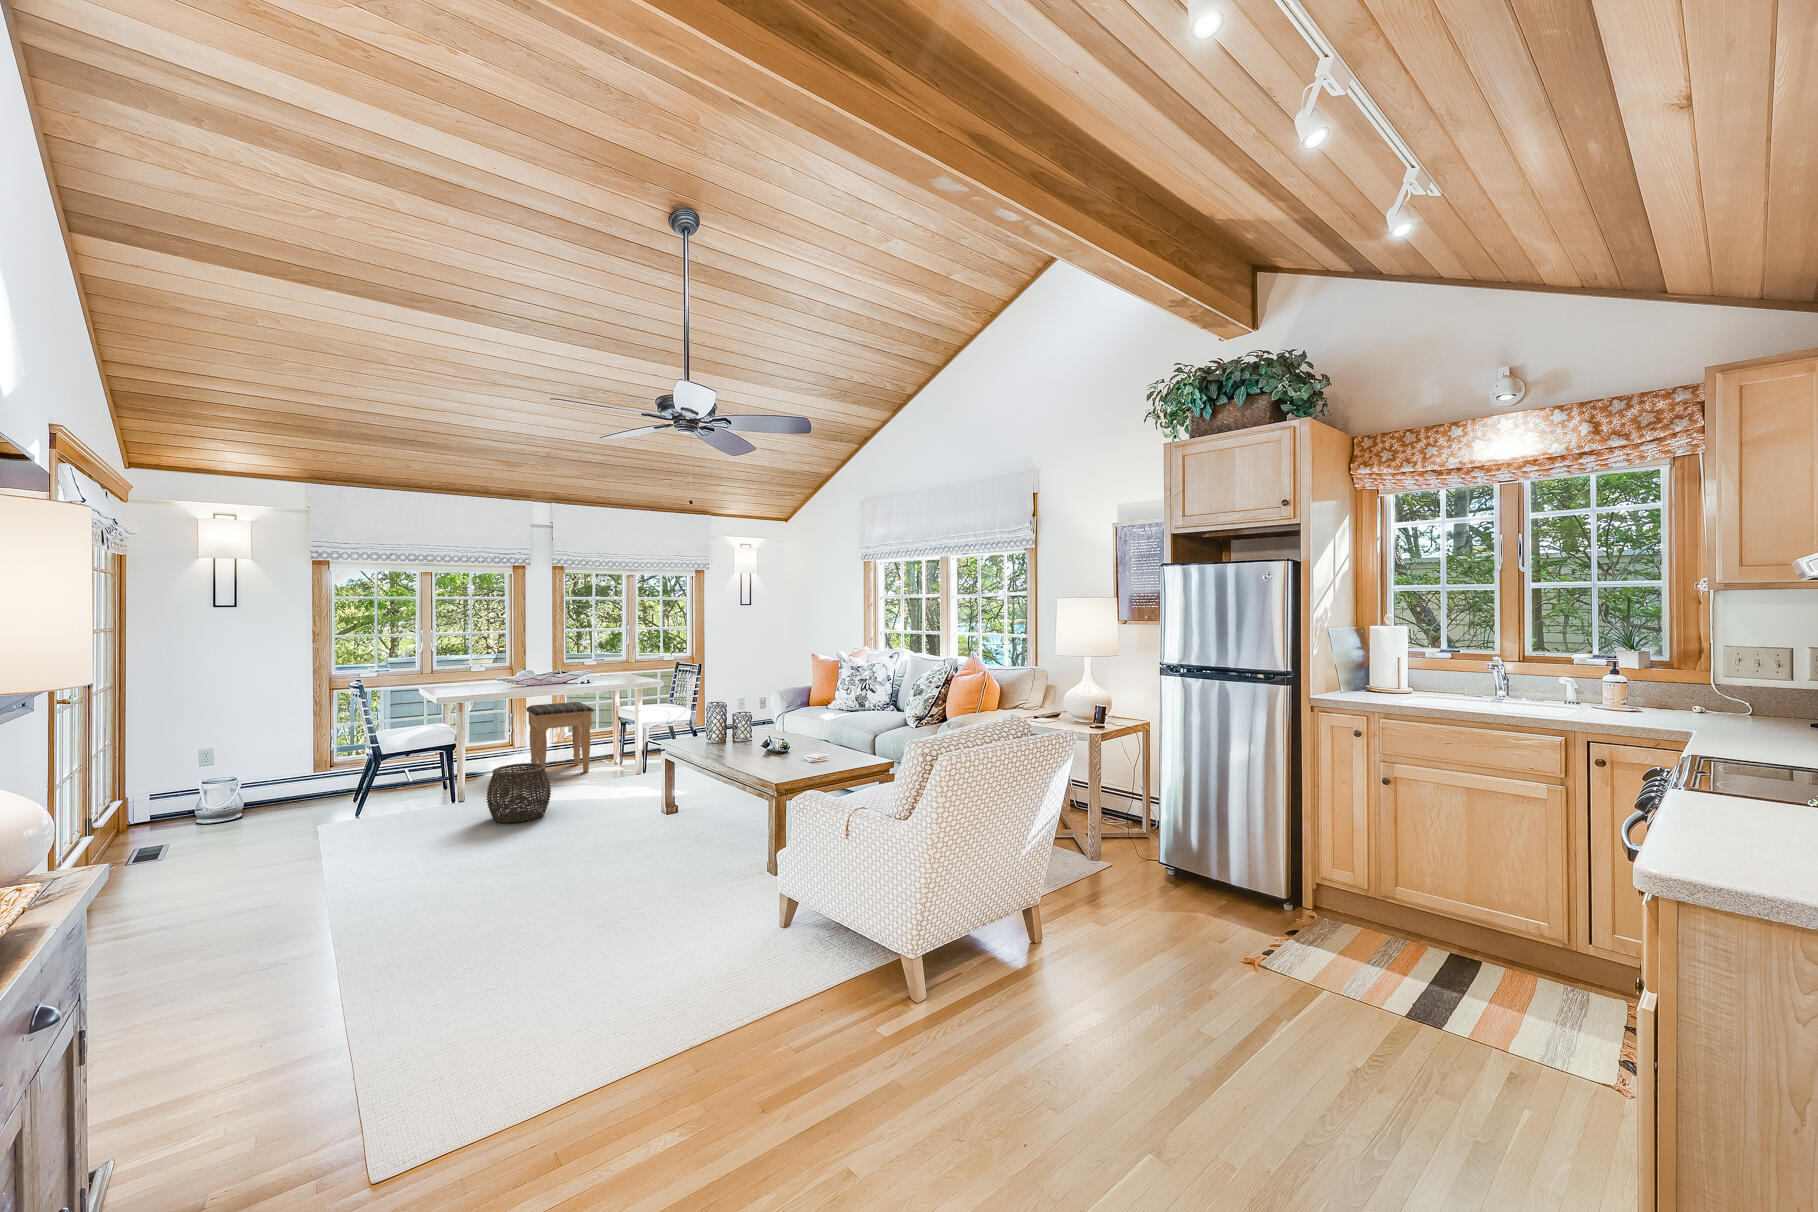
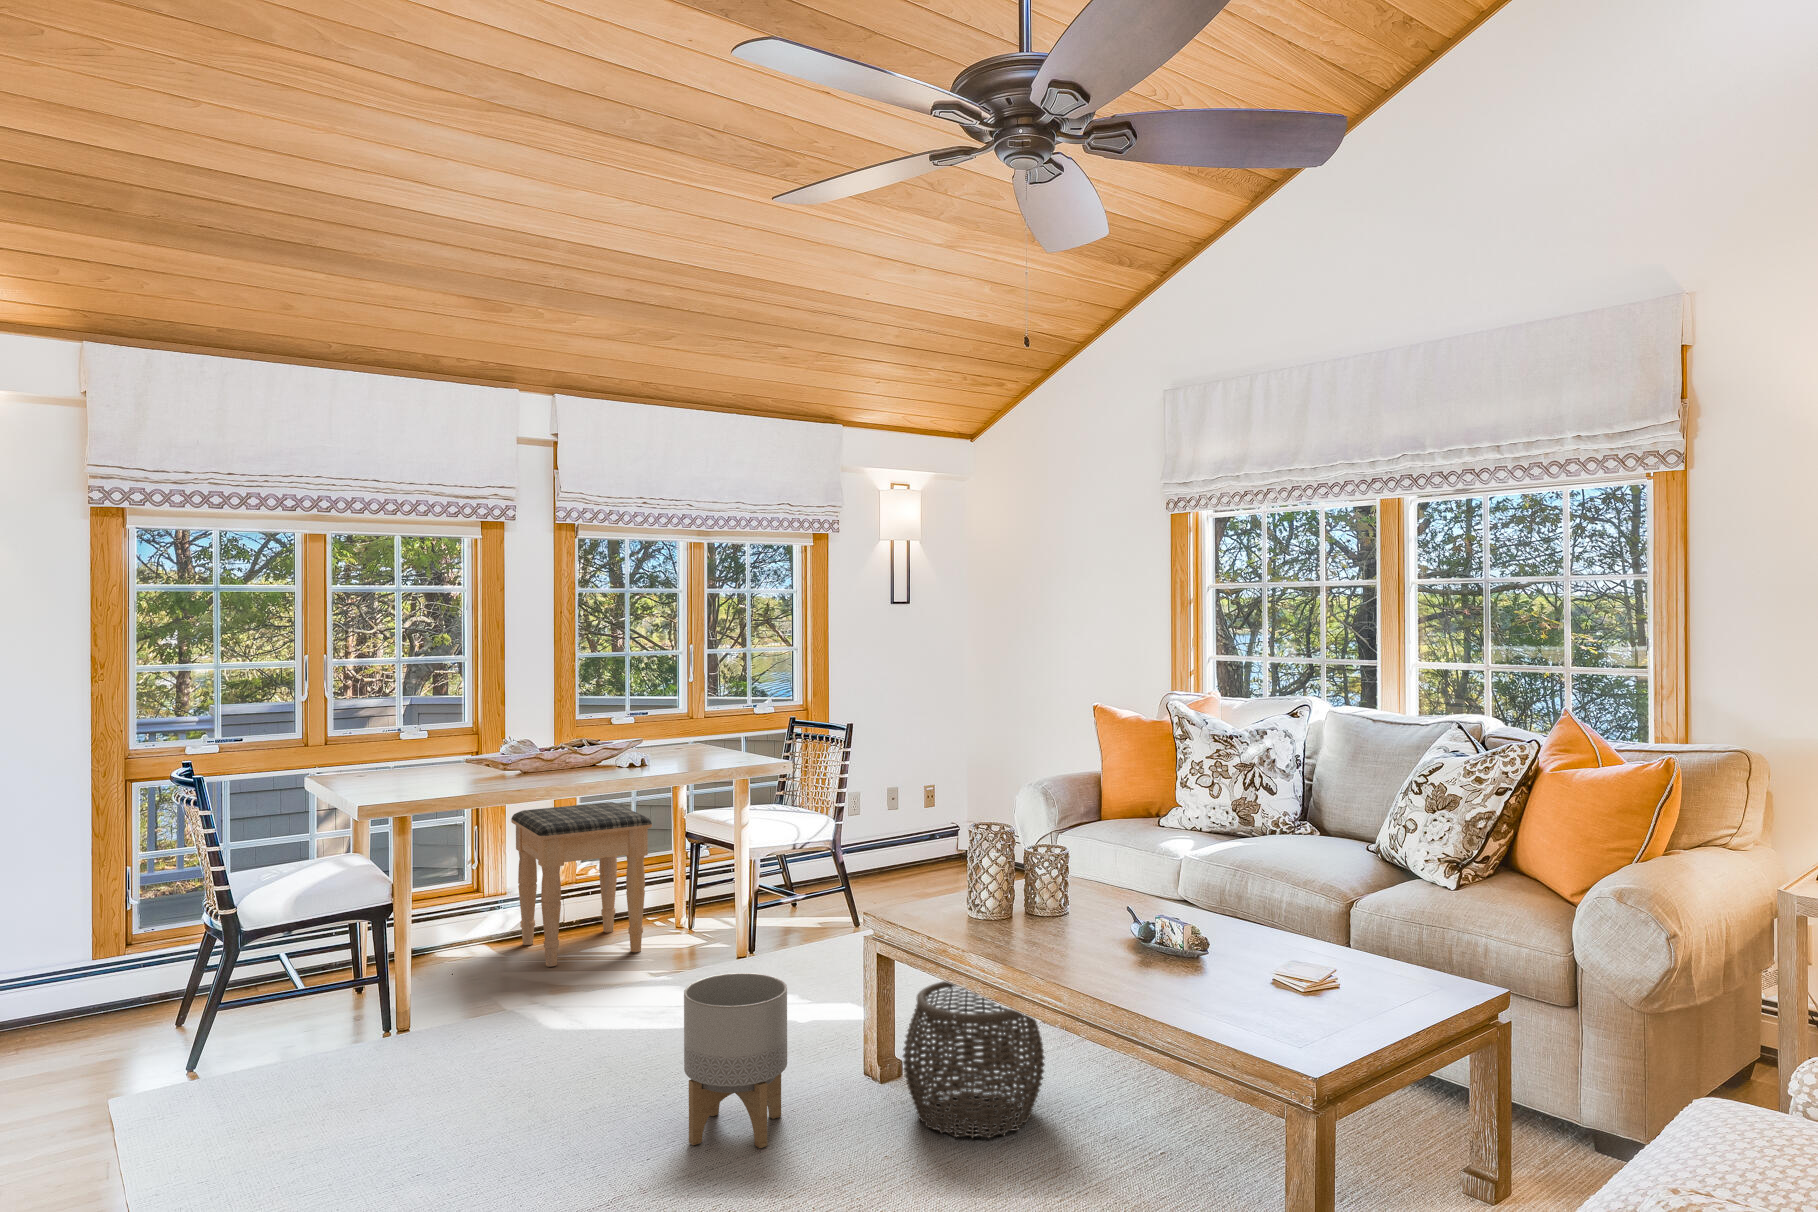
woven basket: present [486,763,551,823] -> present [903,980,1045,1139]
planter: none [570,765,617,834] -> present [684,973,787,1148]

